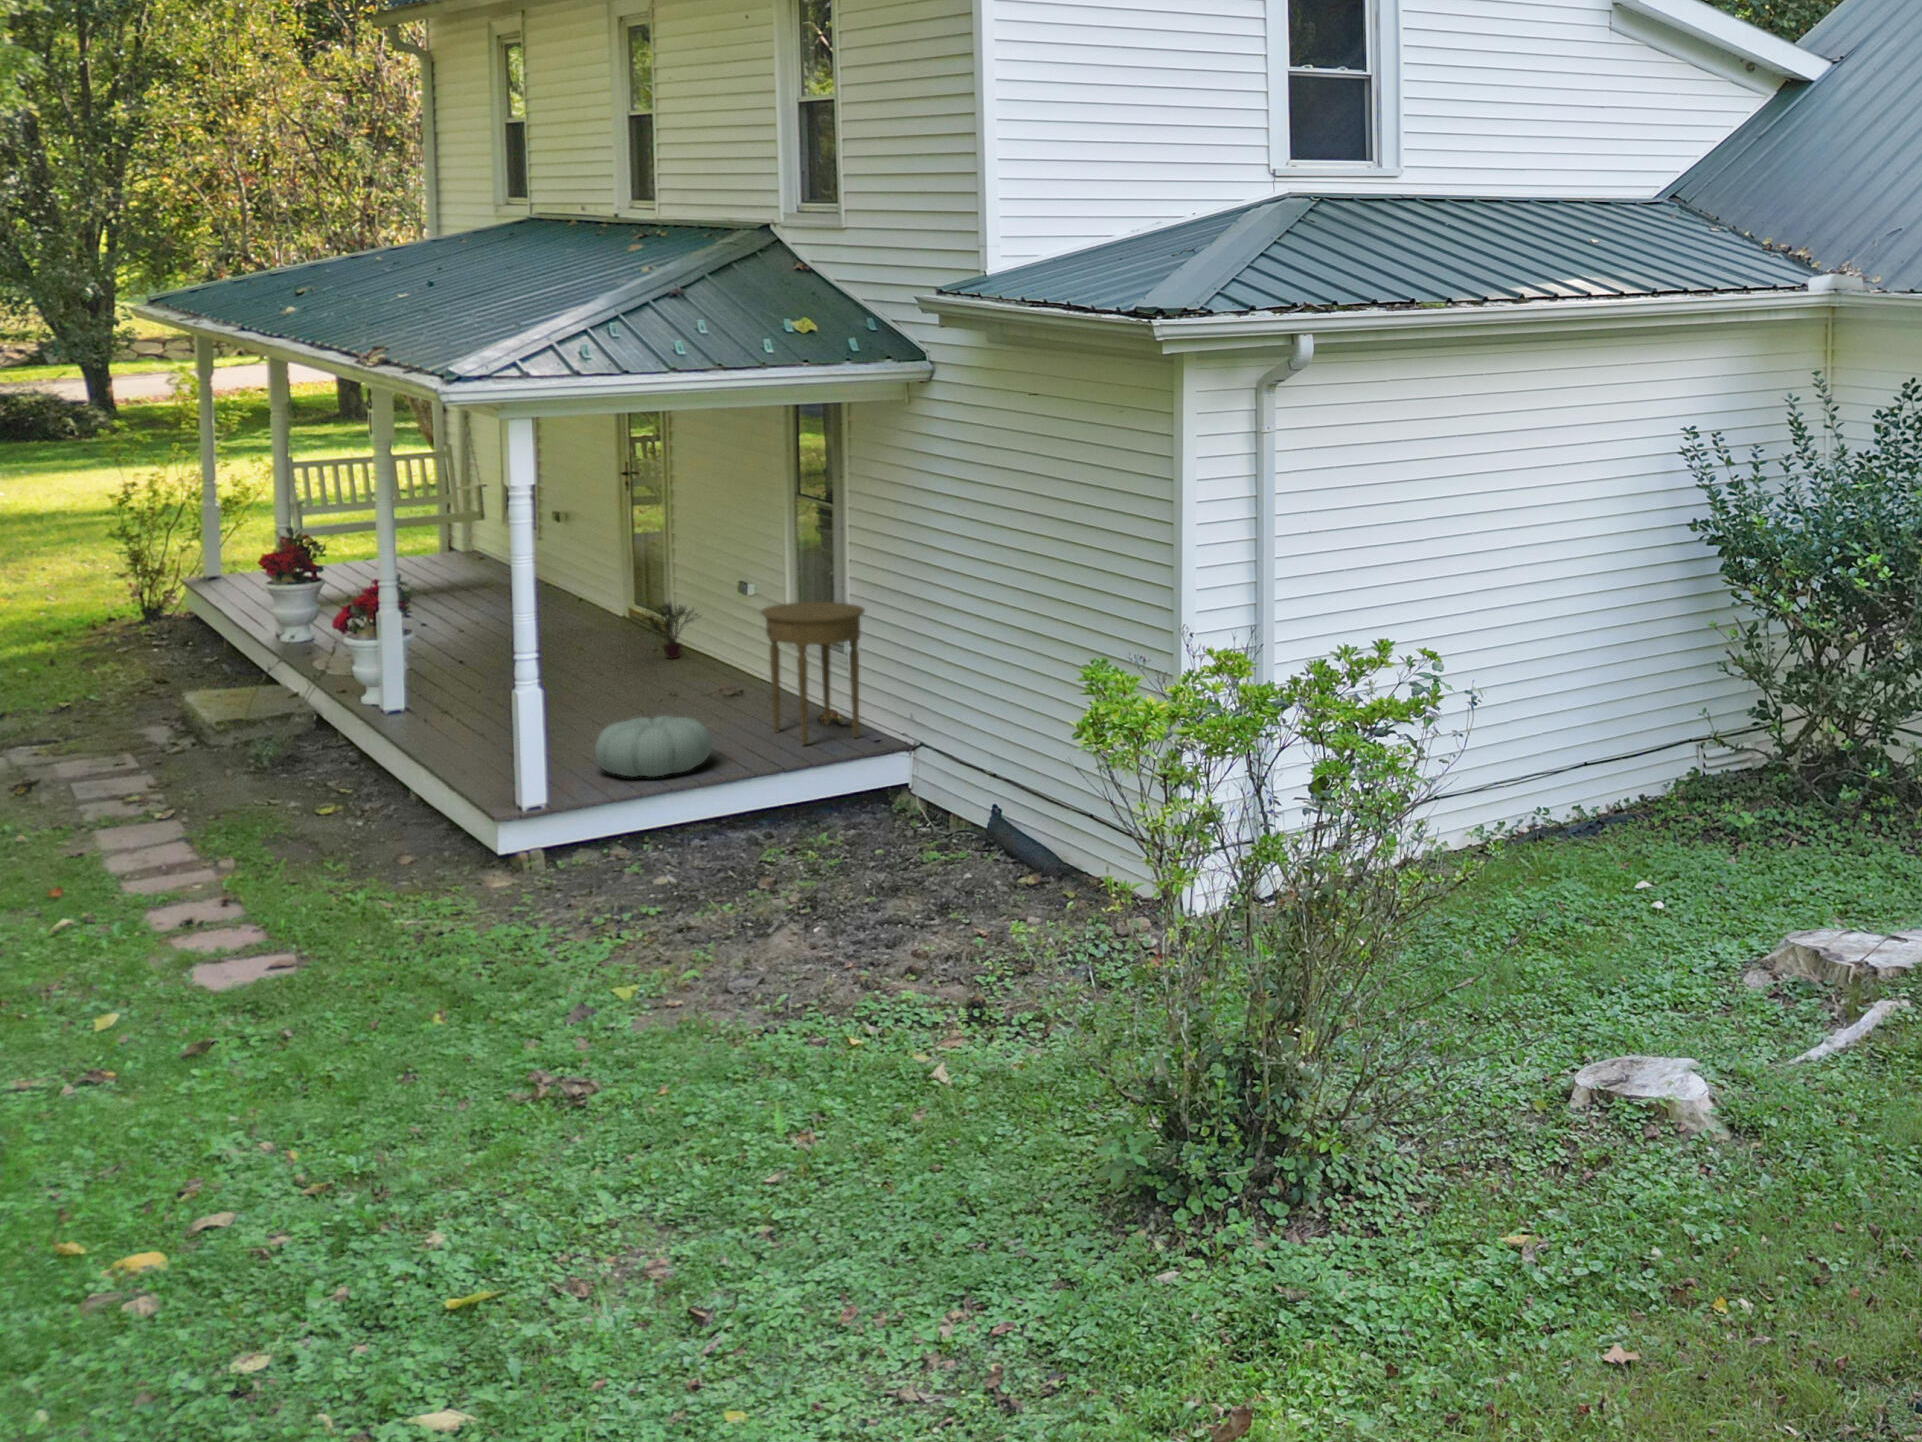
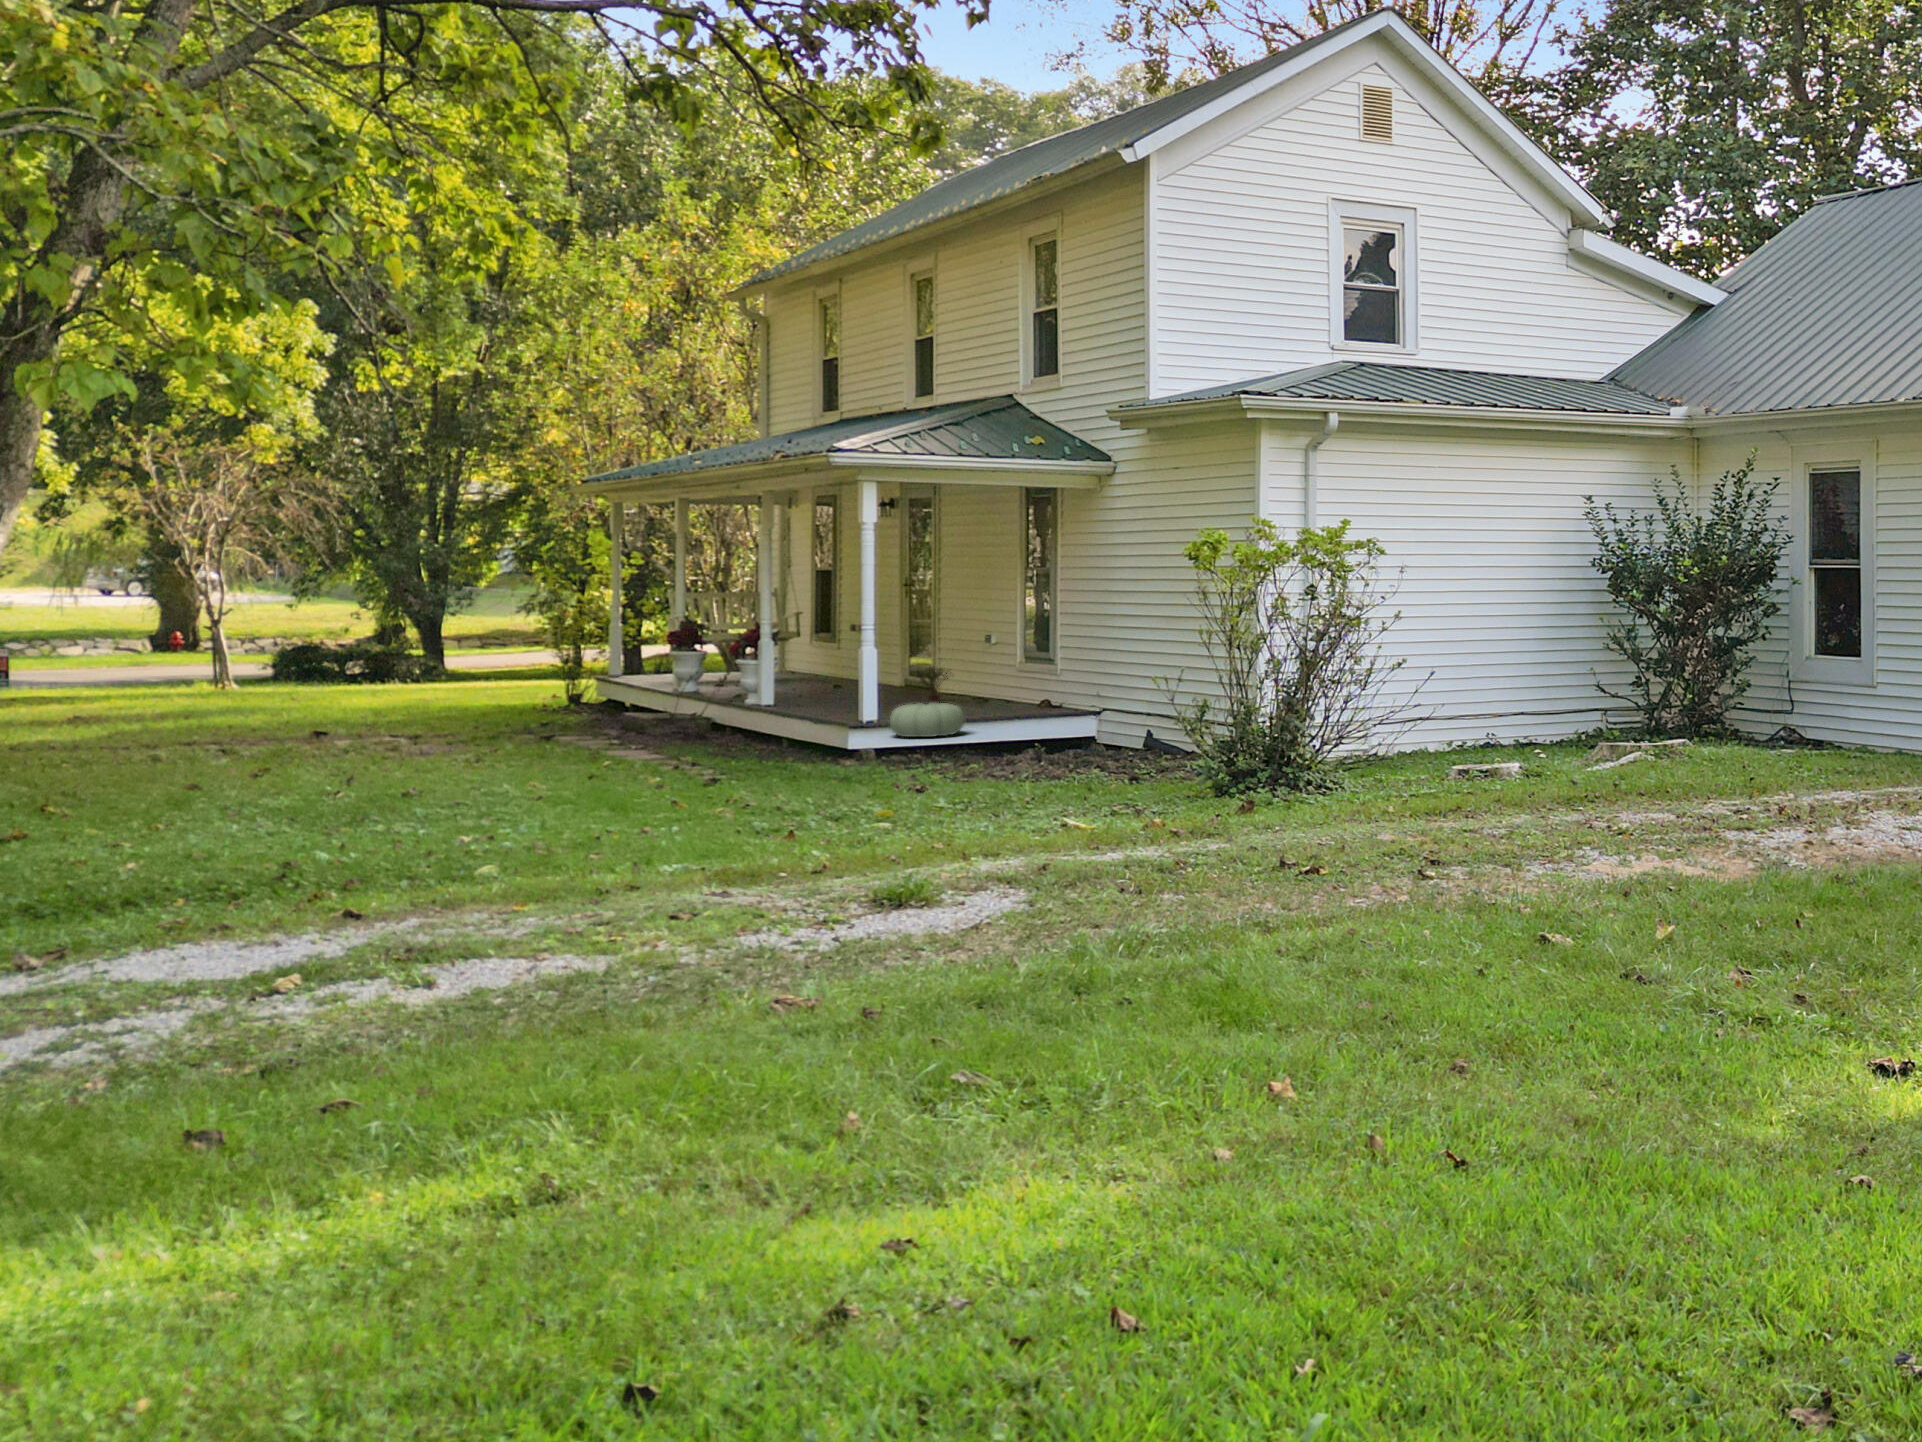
side table: present [761,602,865,745] -> none [998,639,1066,728]

